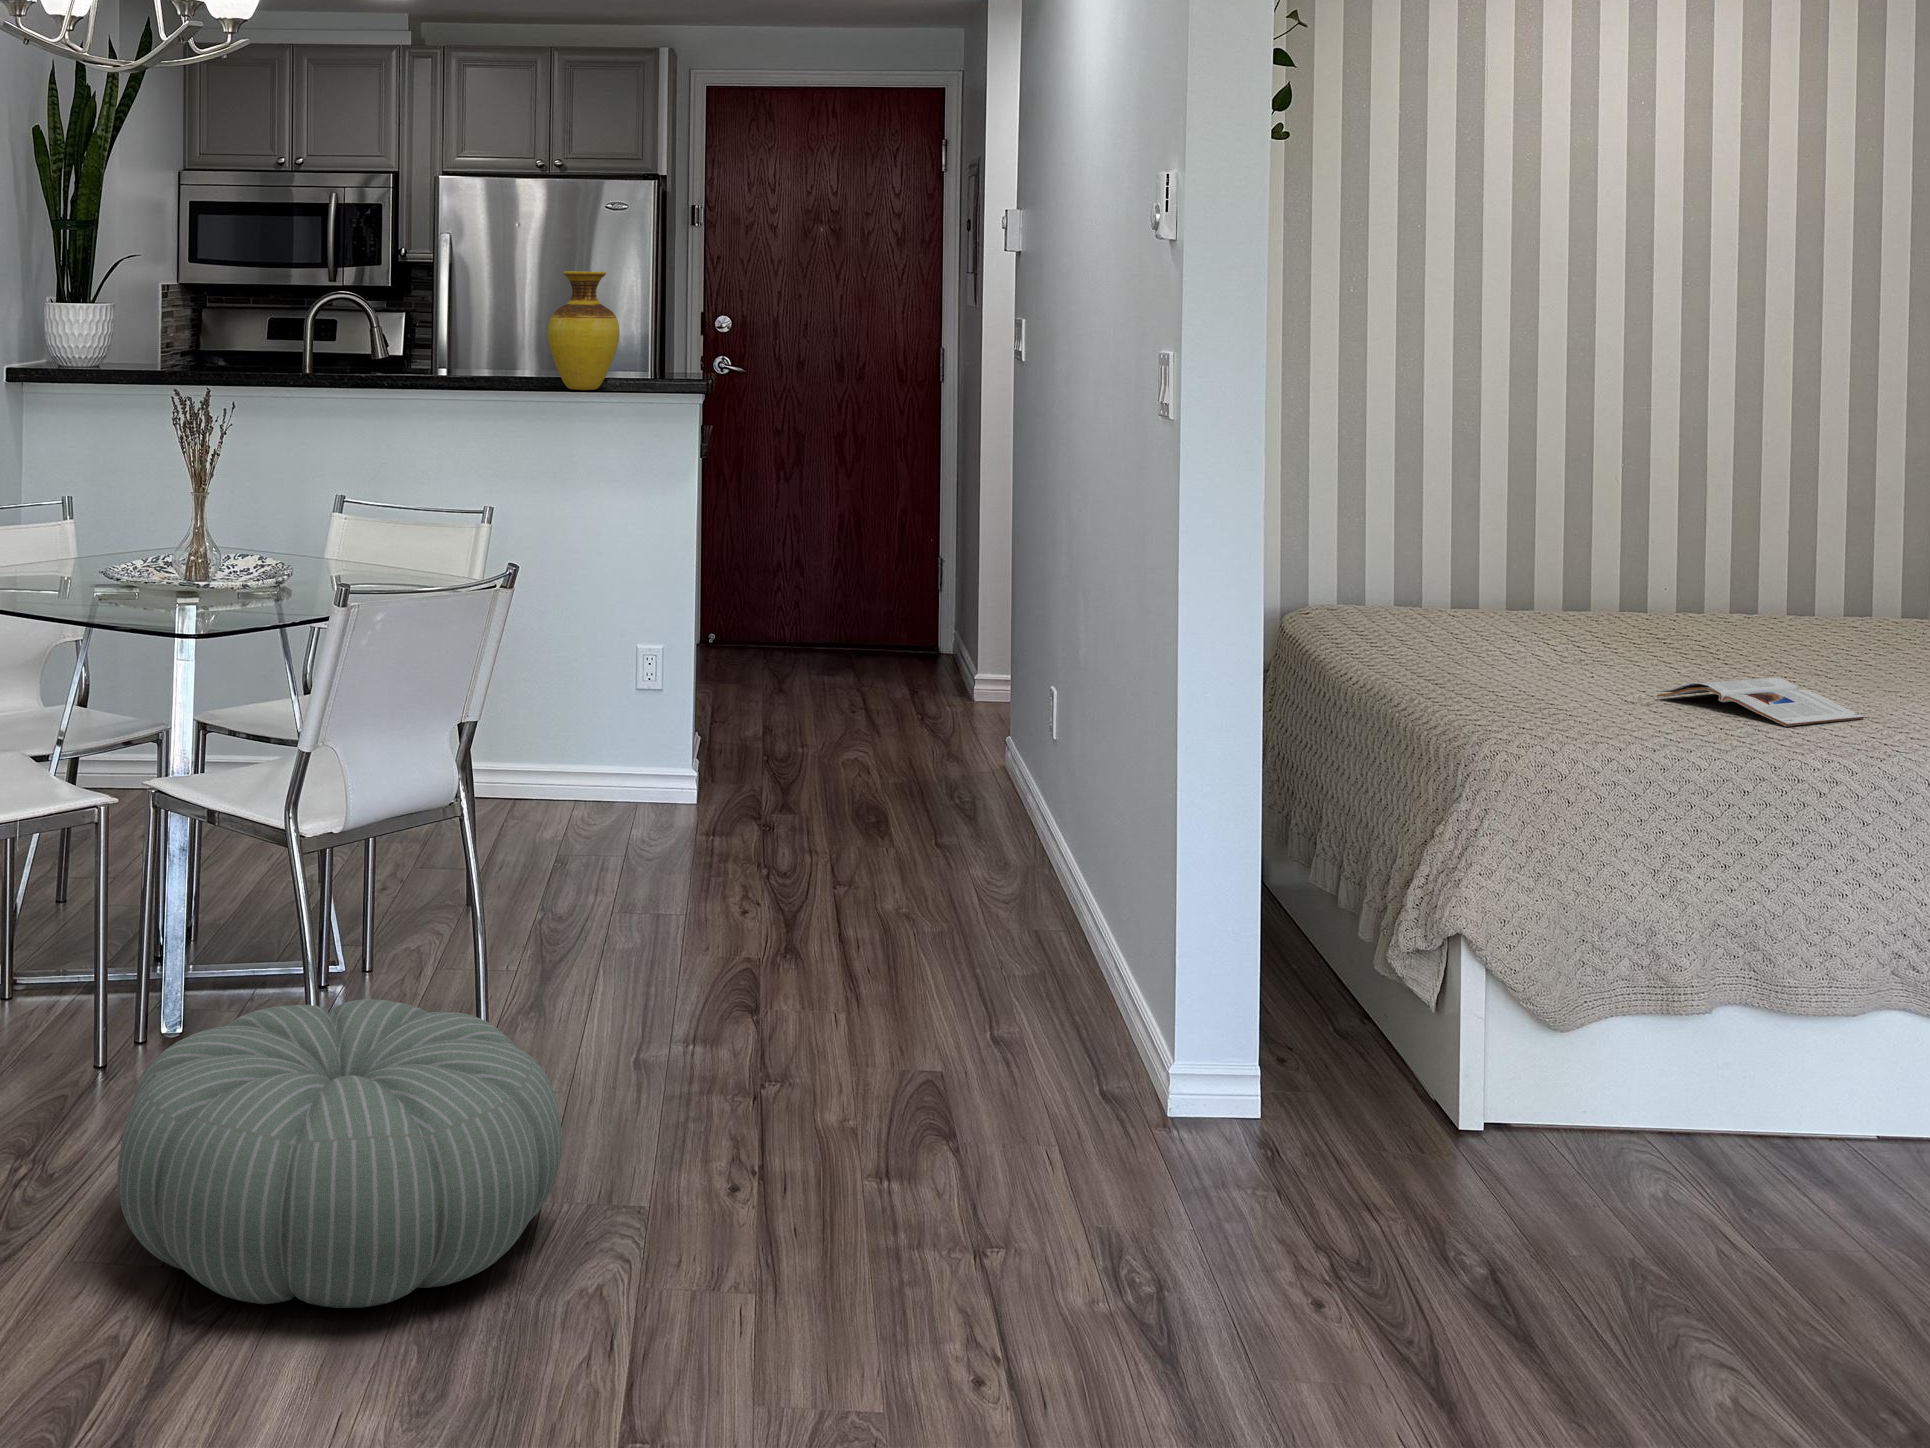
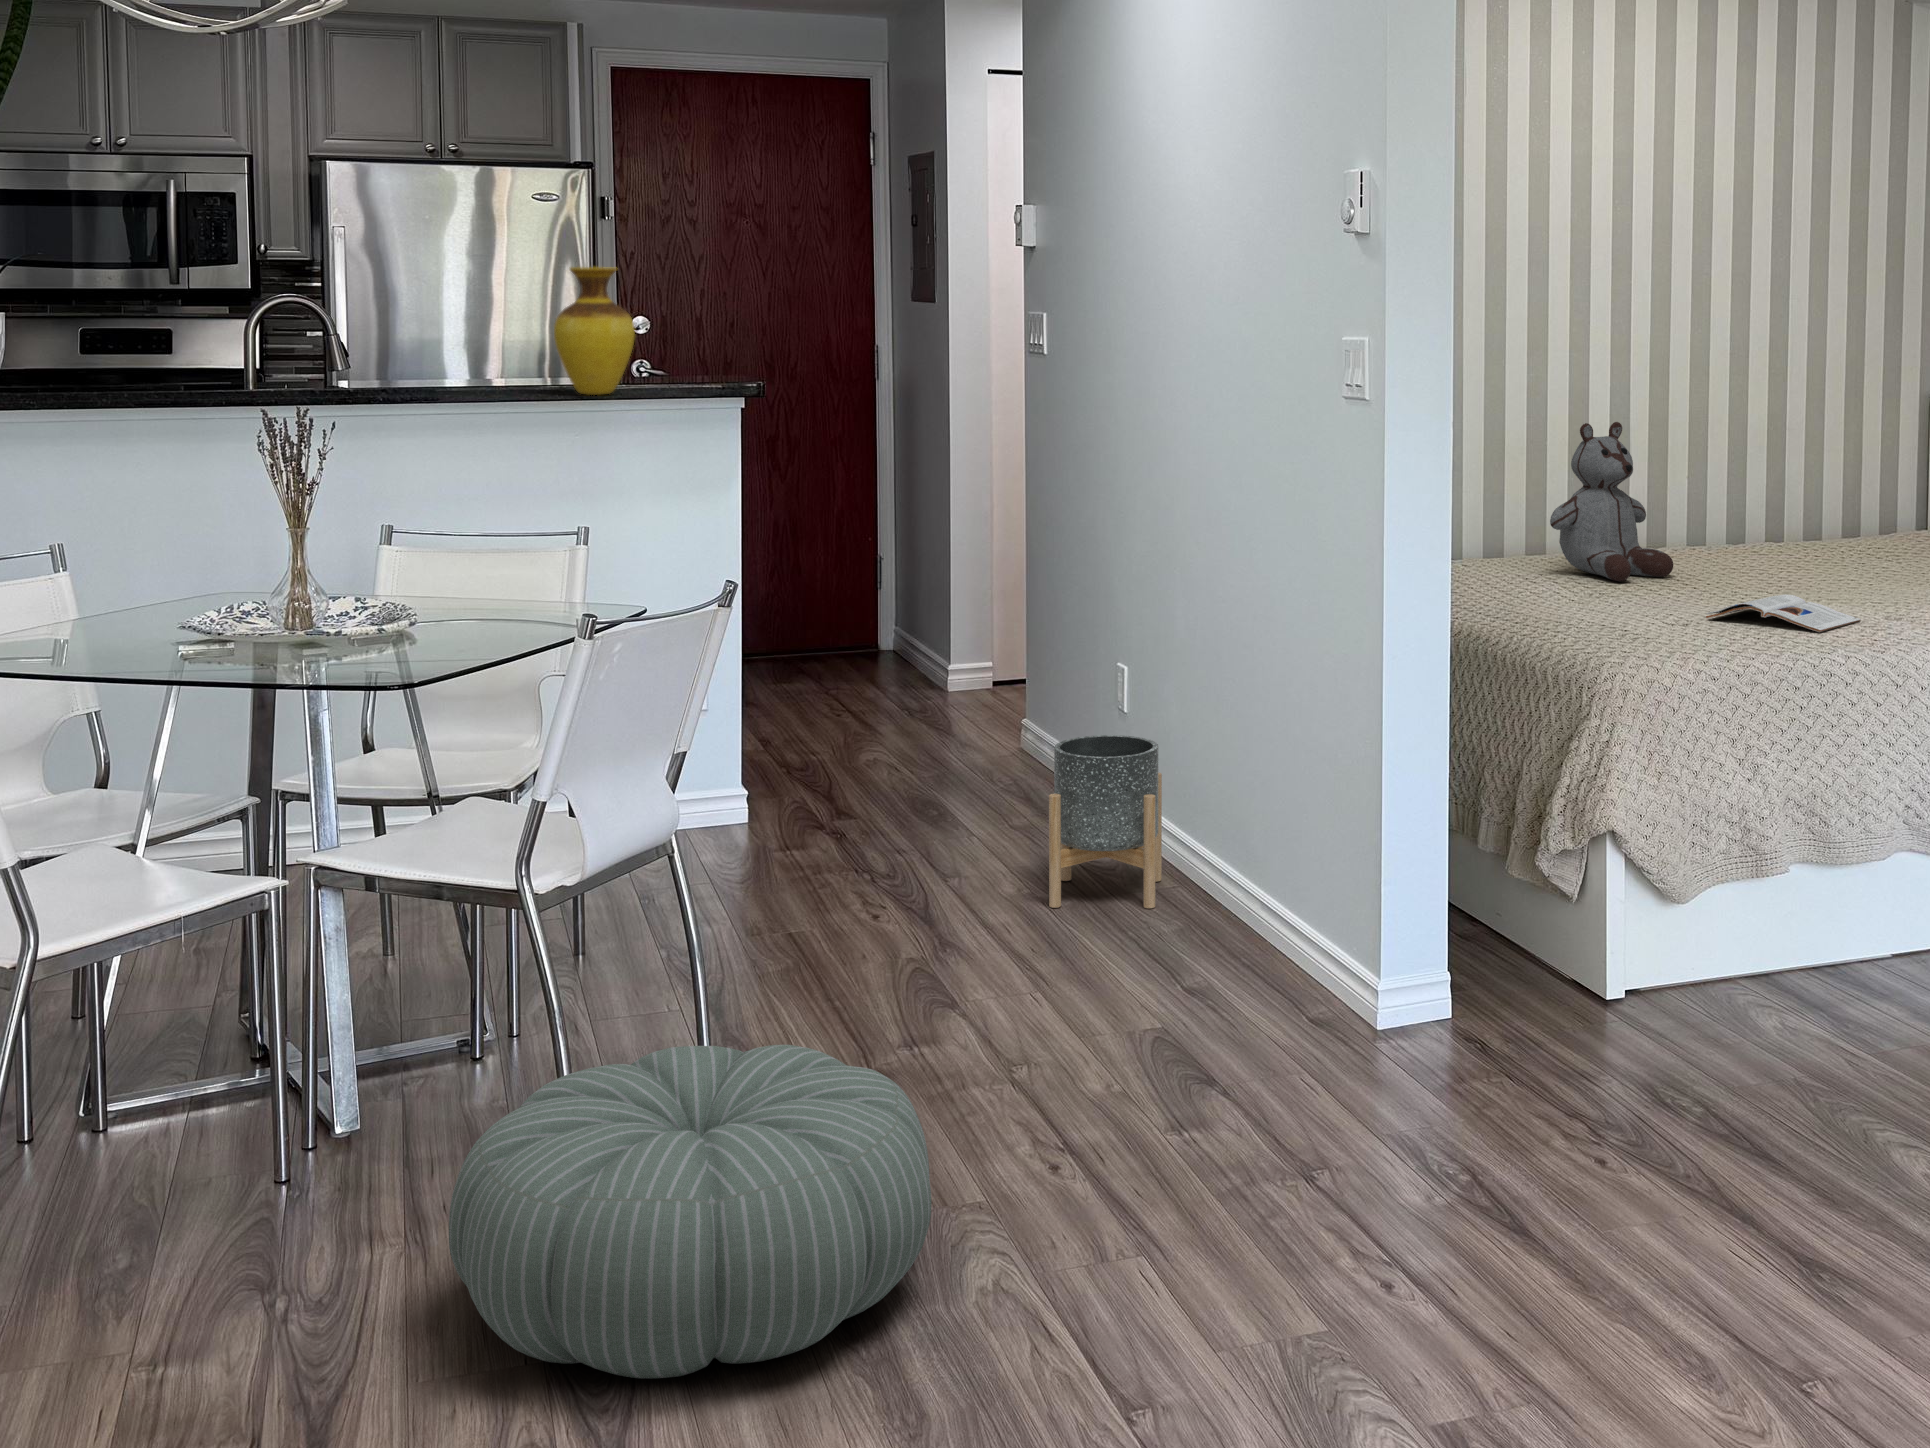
stuffed bear: none [1529,461,1686,647] -> present [1550,422,1673,581]
planter: none [925,761,1061,950] -> present [1049,735,1162,908]

